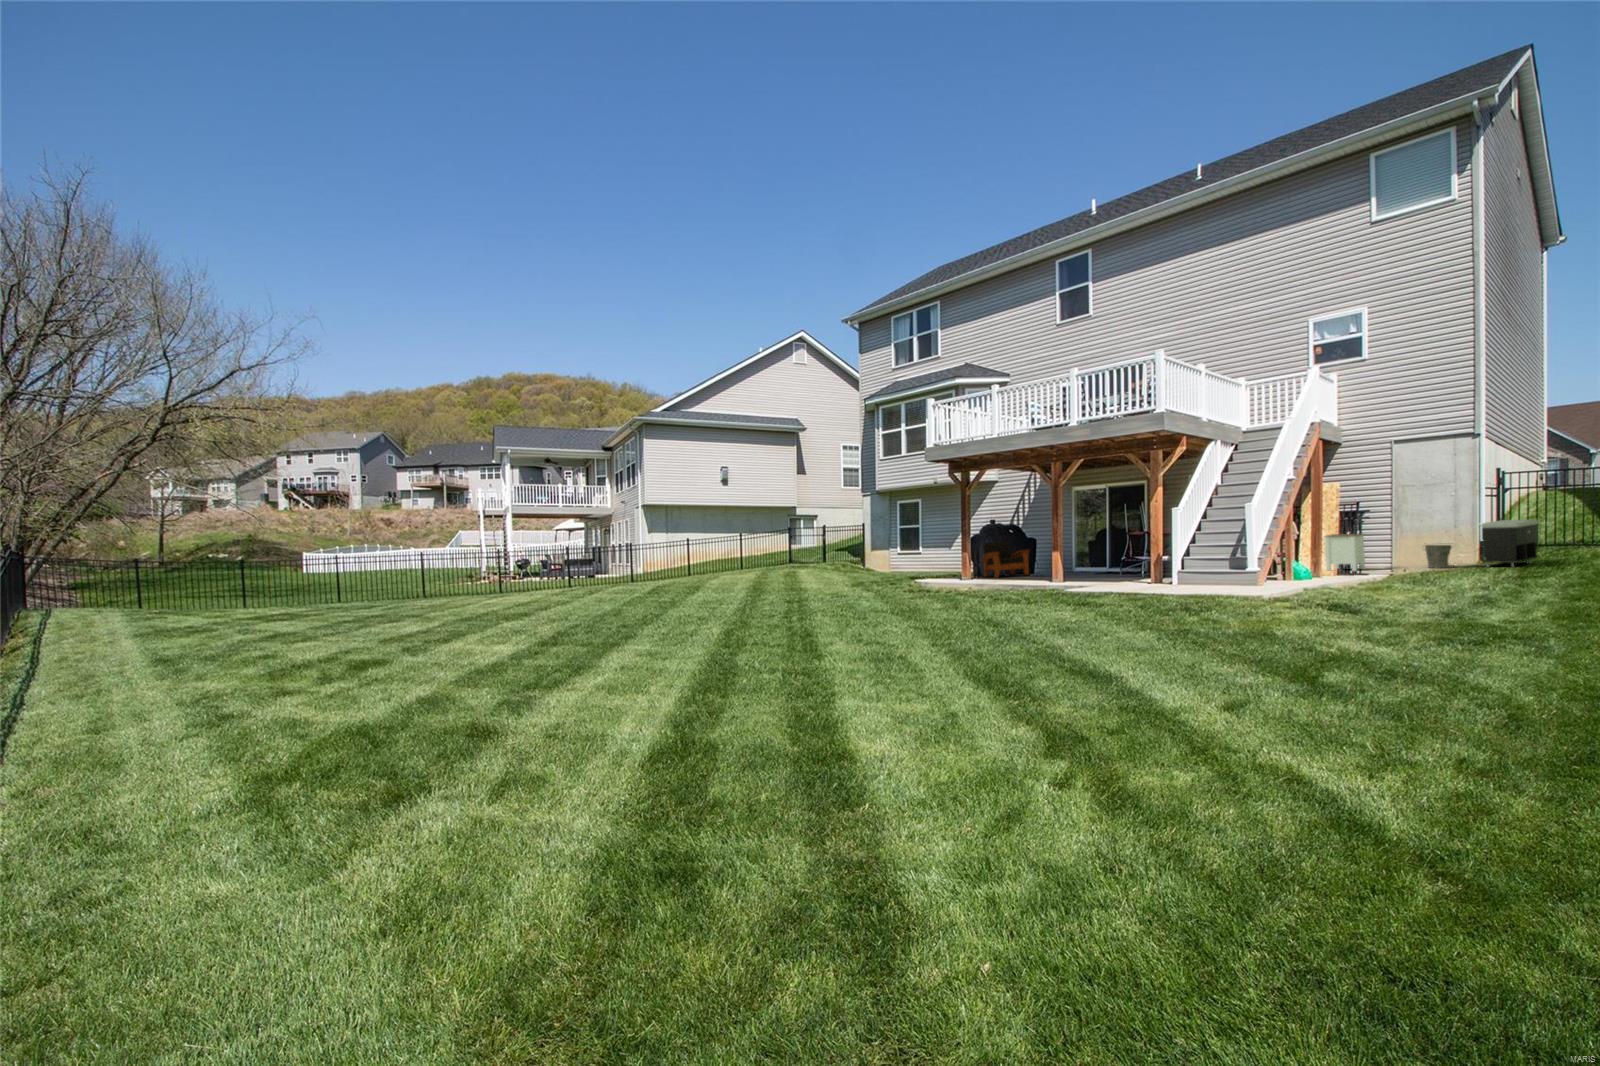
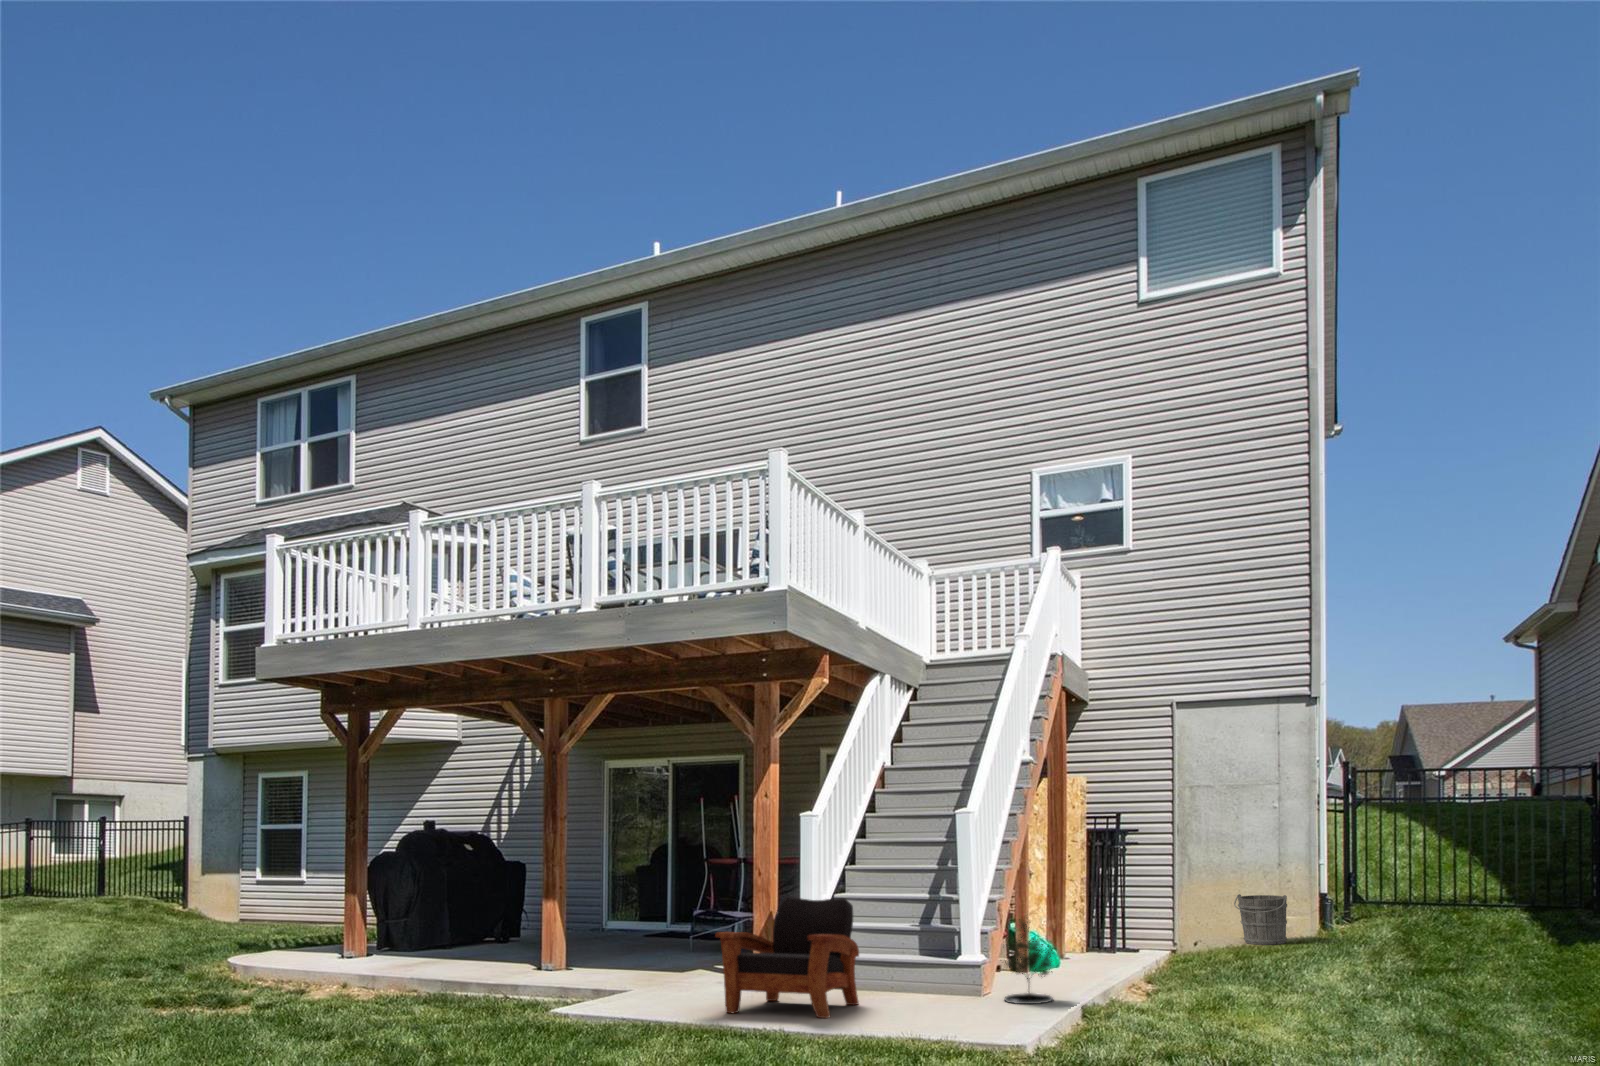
storage bench: present [1482,519,1539,567] -> none [1320,851,1409,943]
side table: present [1325,534,1365,571] -> none [1070,873,1140,950]
armchair: present [982,541,1029,578] -> present [716,897,859,1018]
potted tree: none [1273,548,1304,589] -> present [1004,919,1056,1004]

